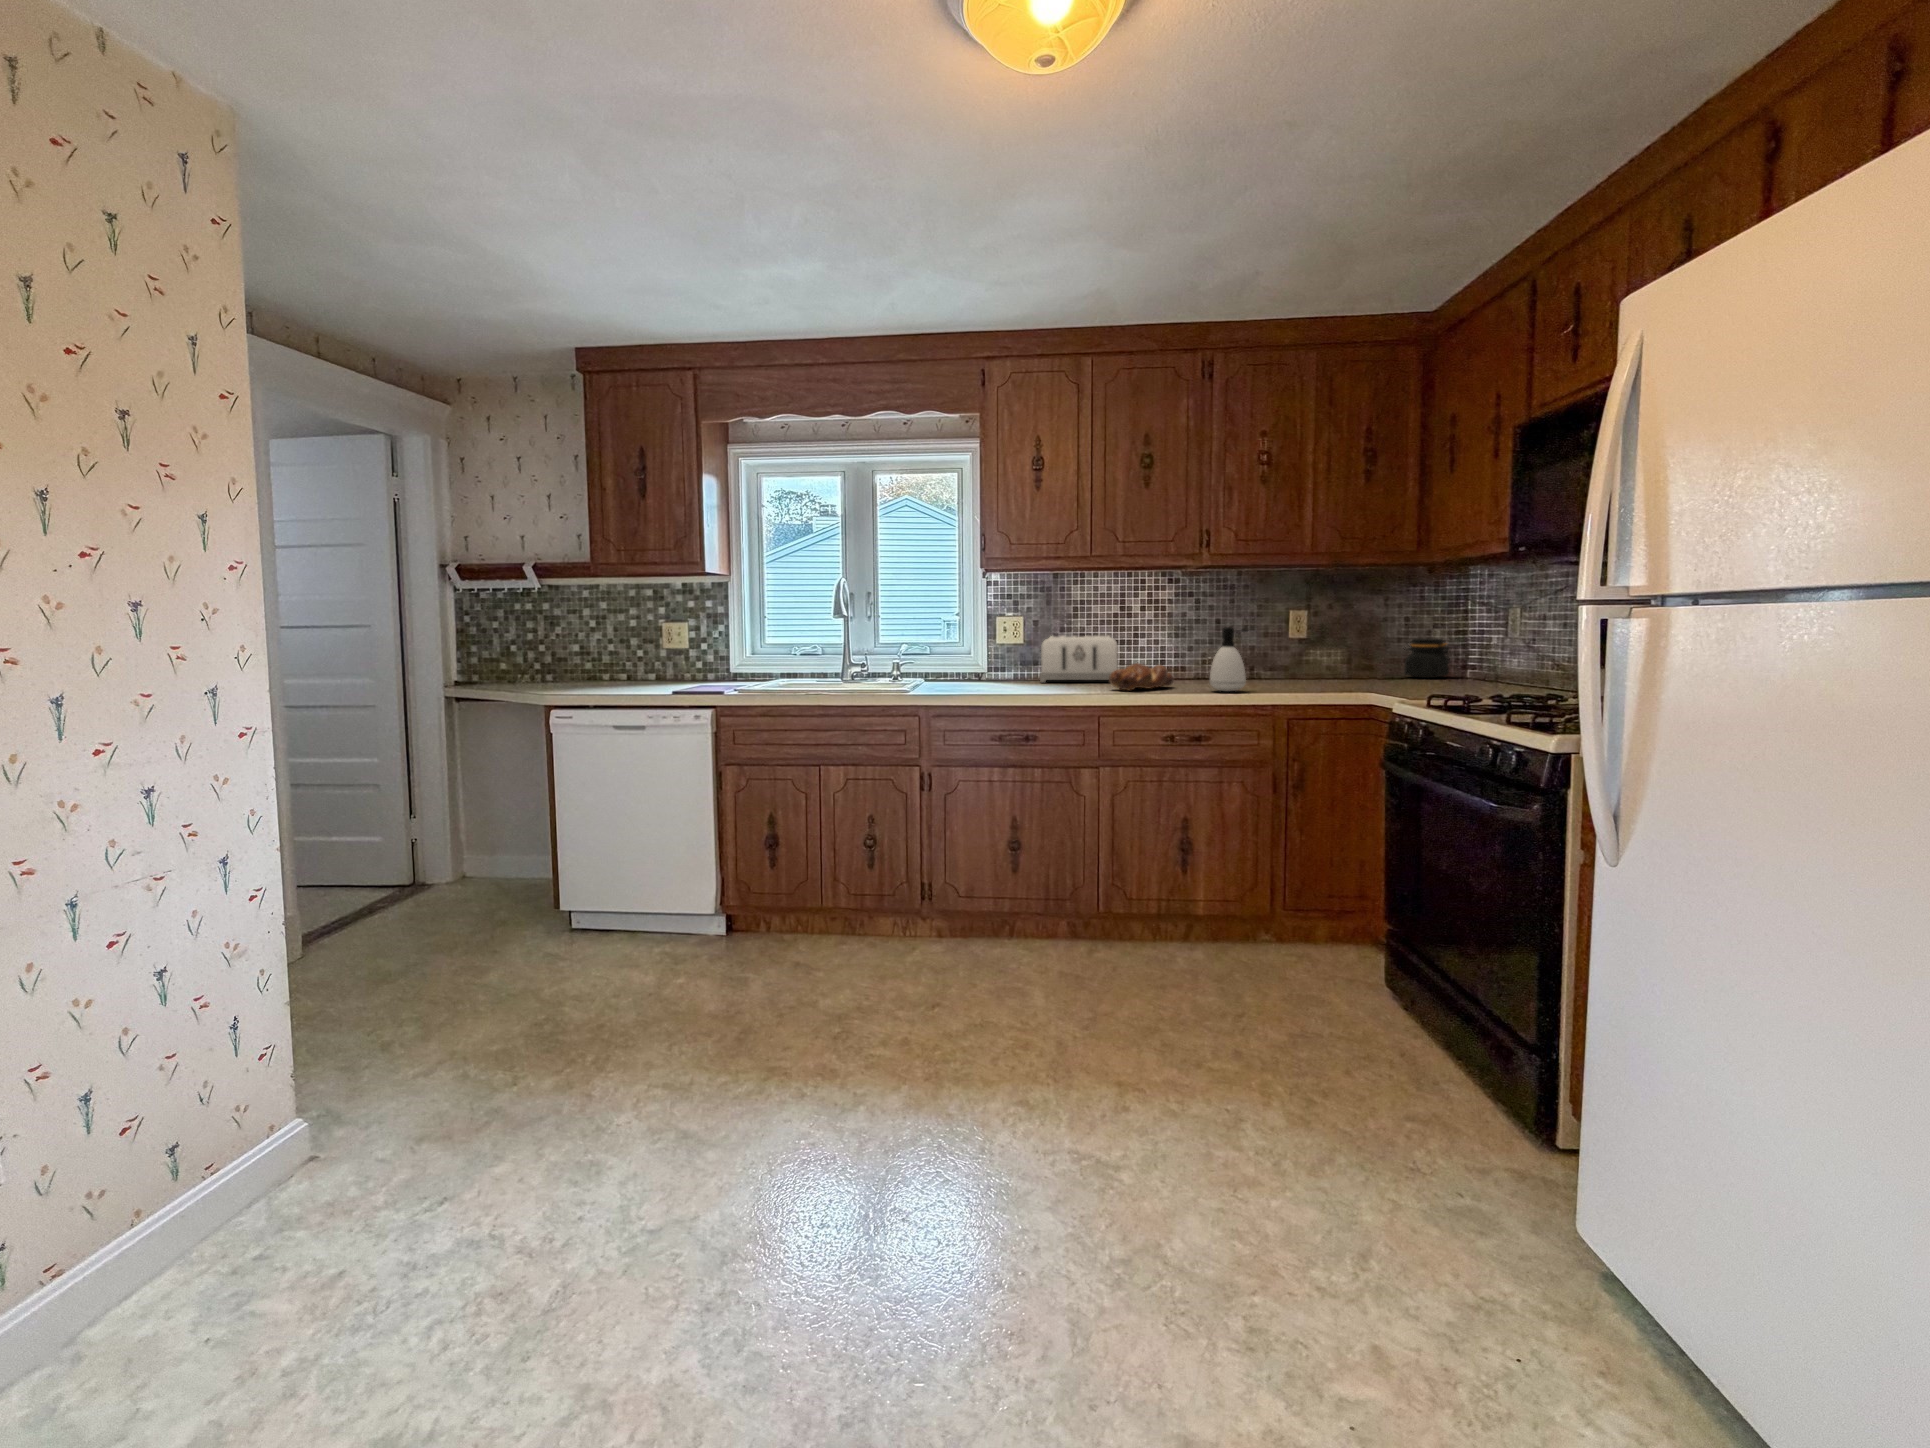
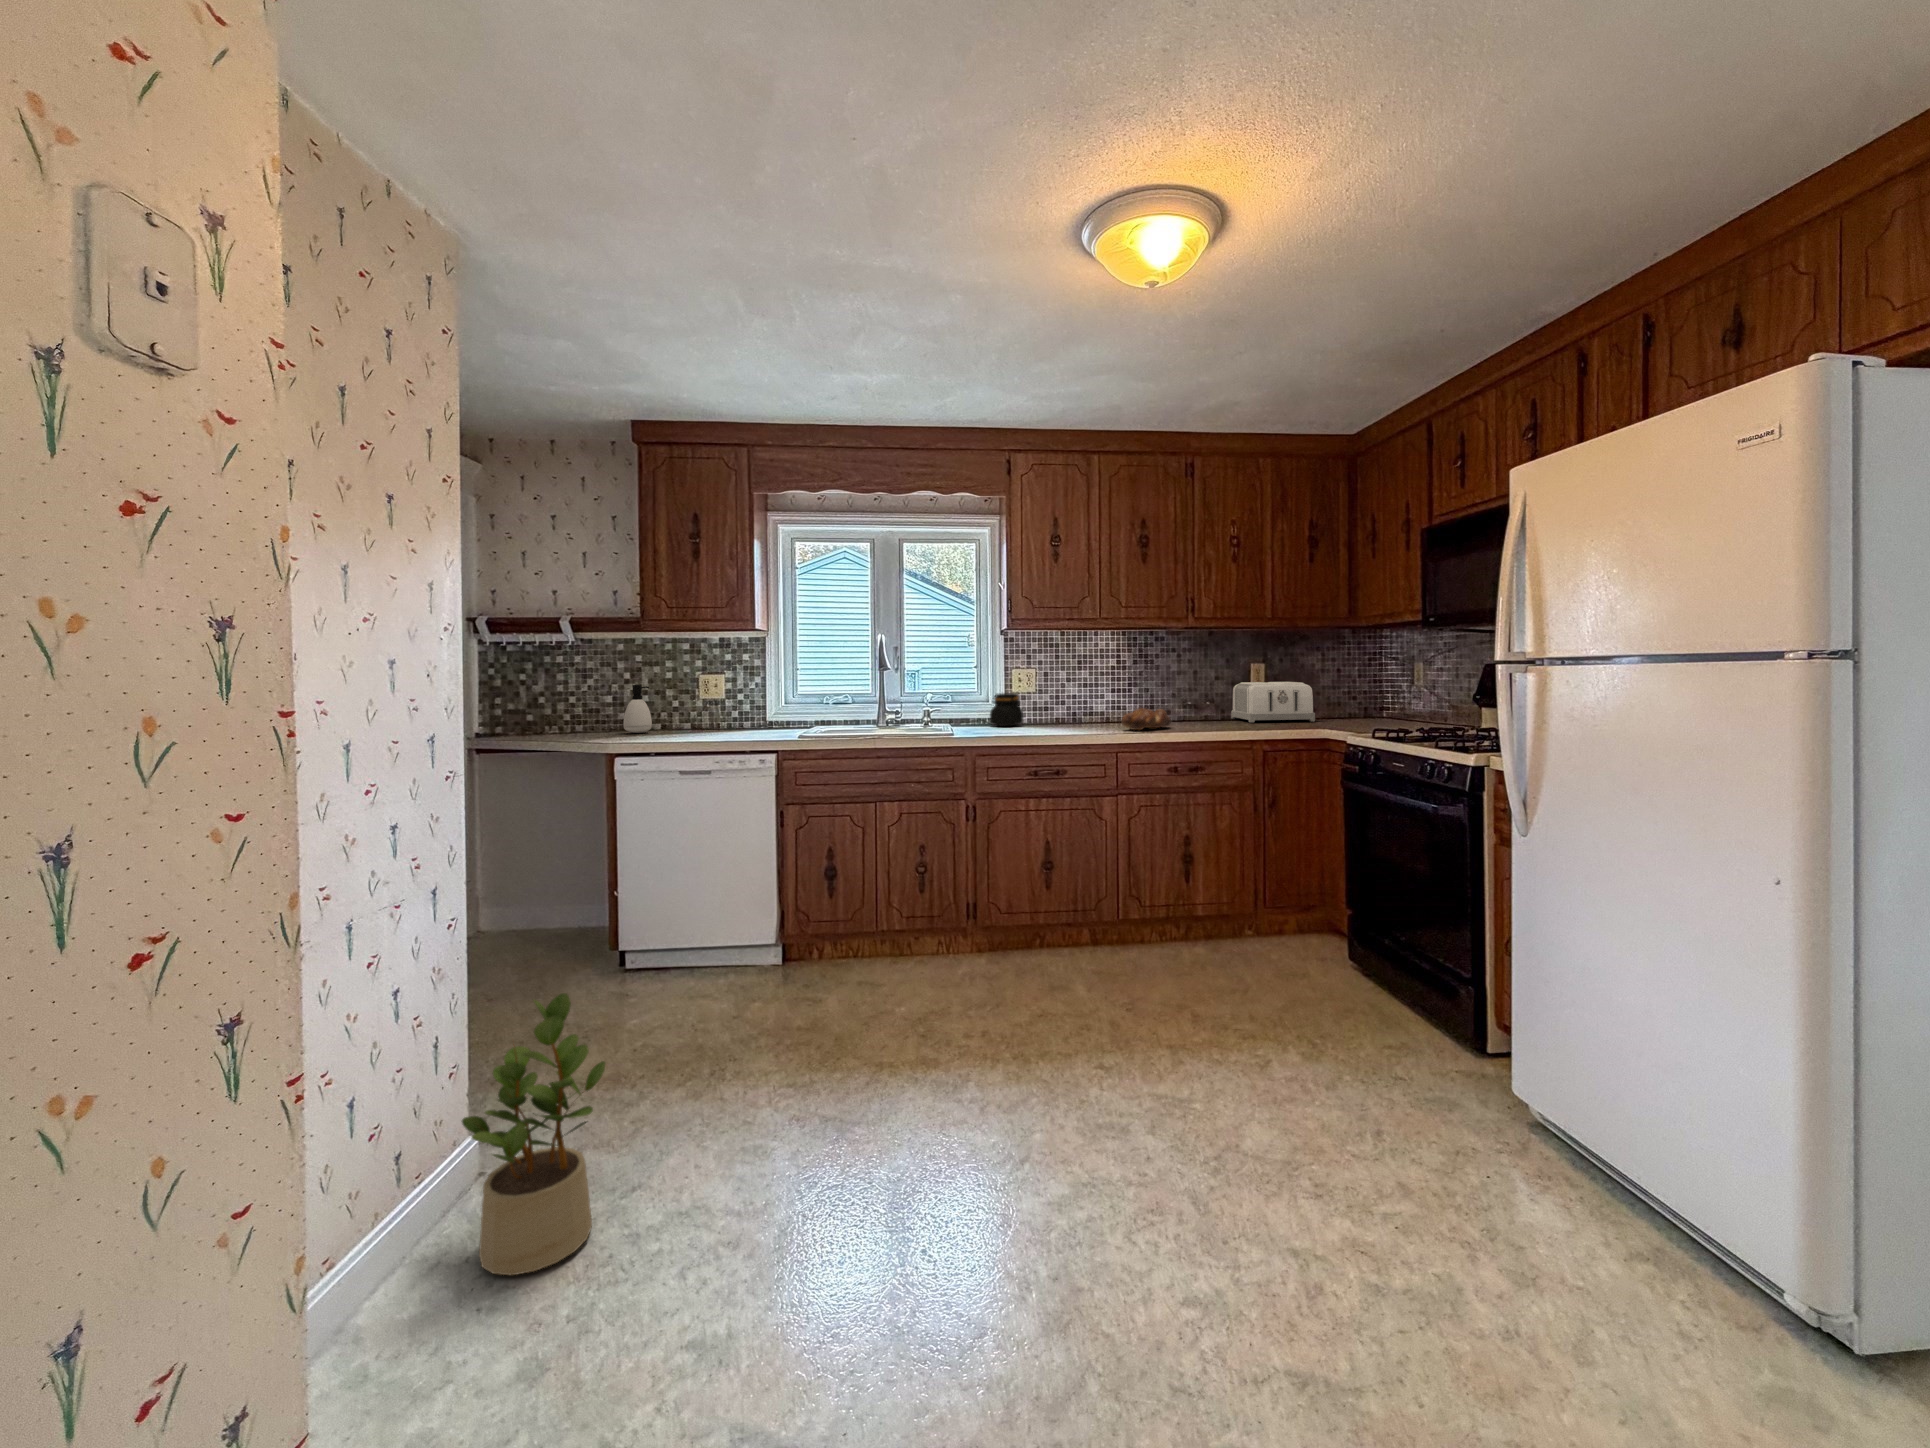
soap dispenser: present [1210,627,1246,691] -> present [624,685,652,733]
toaster: present [1040,636,1118,682] -> present [1231,682,1315,722]
jar: present [1404,639,1450,678] -> present [990,693,1023,726]
potted plant: none [132,1007,326,1343] -> present [462,993,606,1275]

